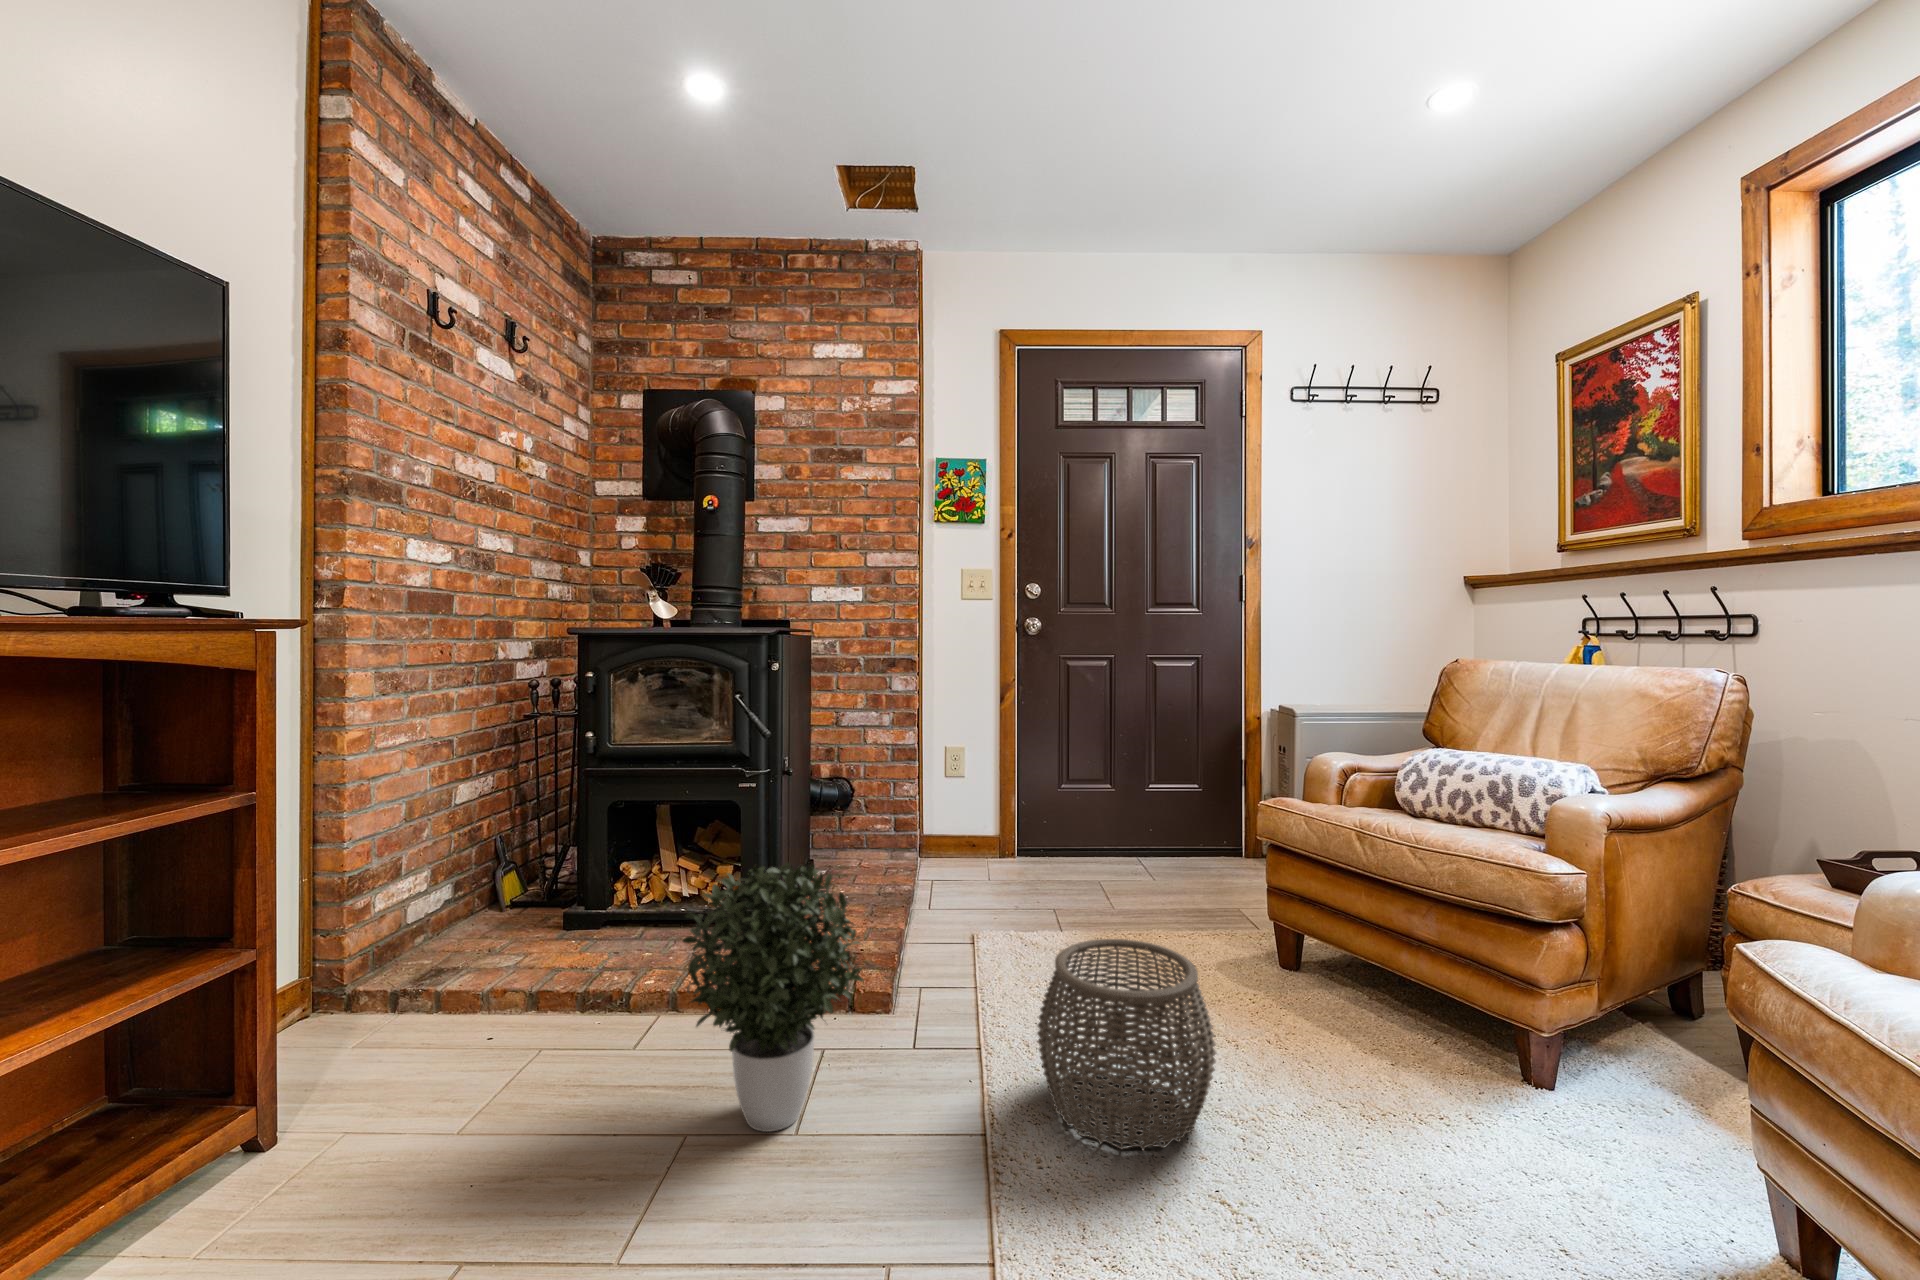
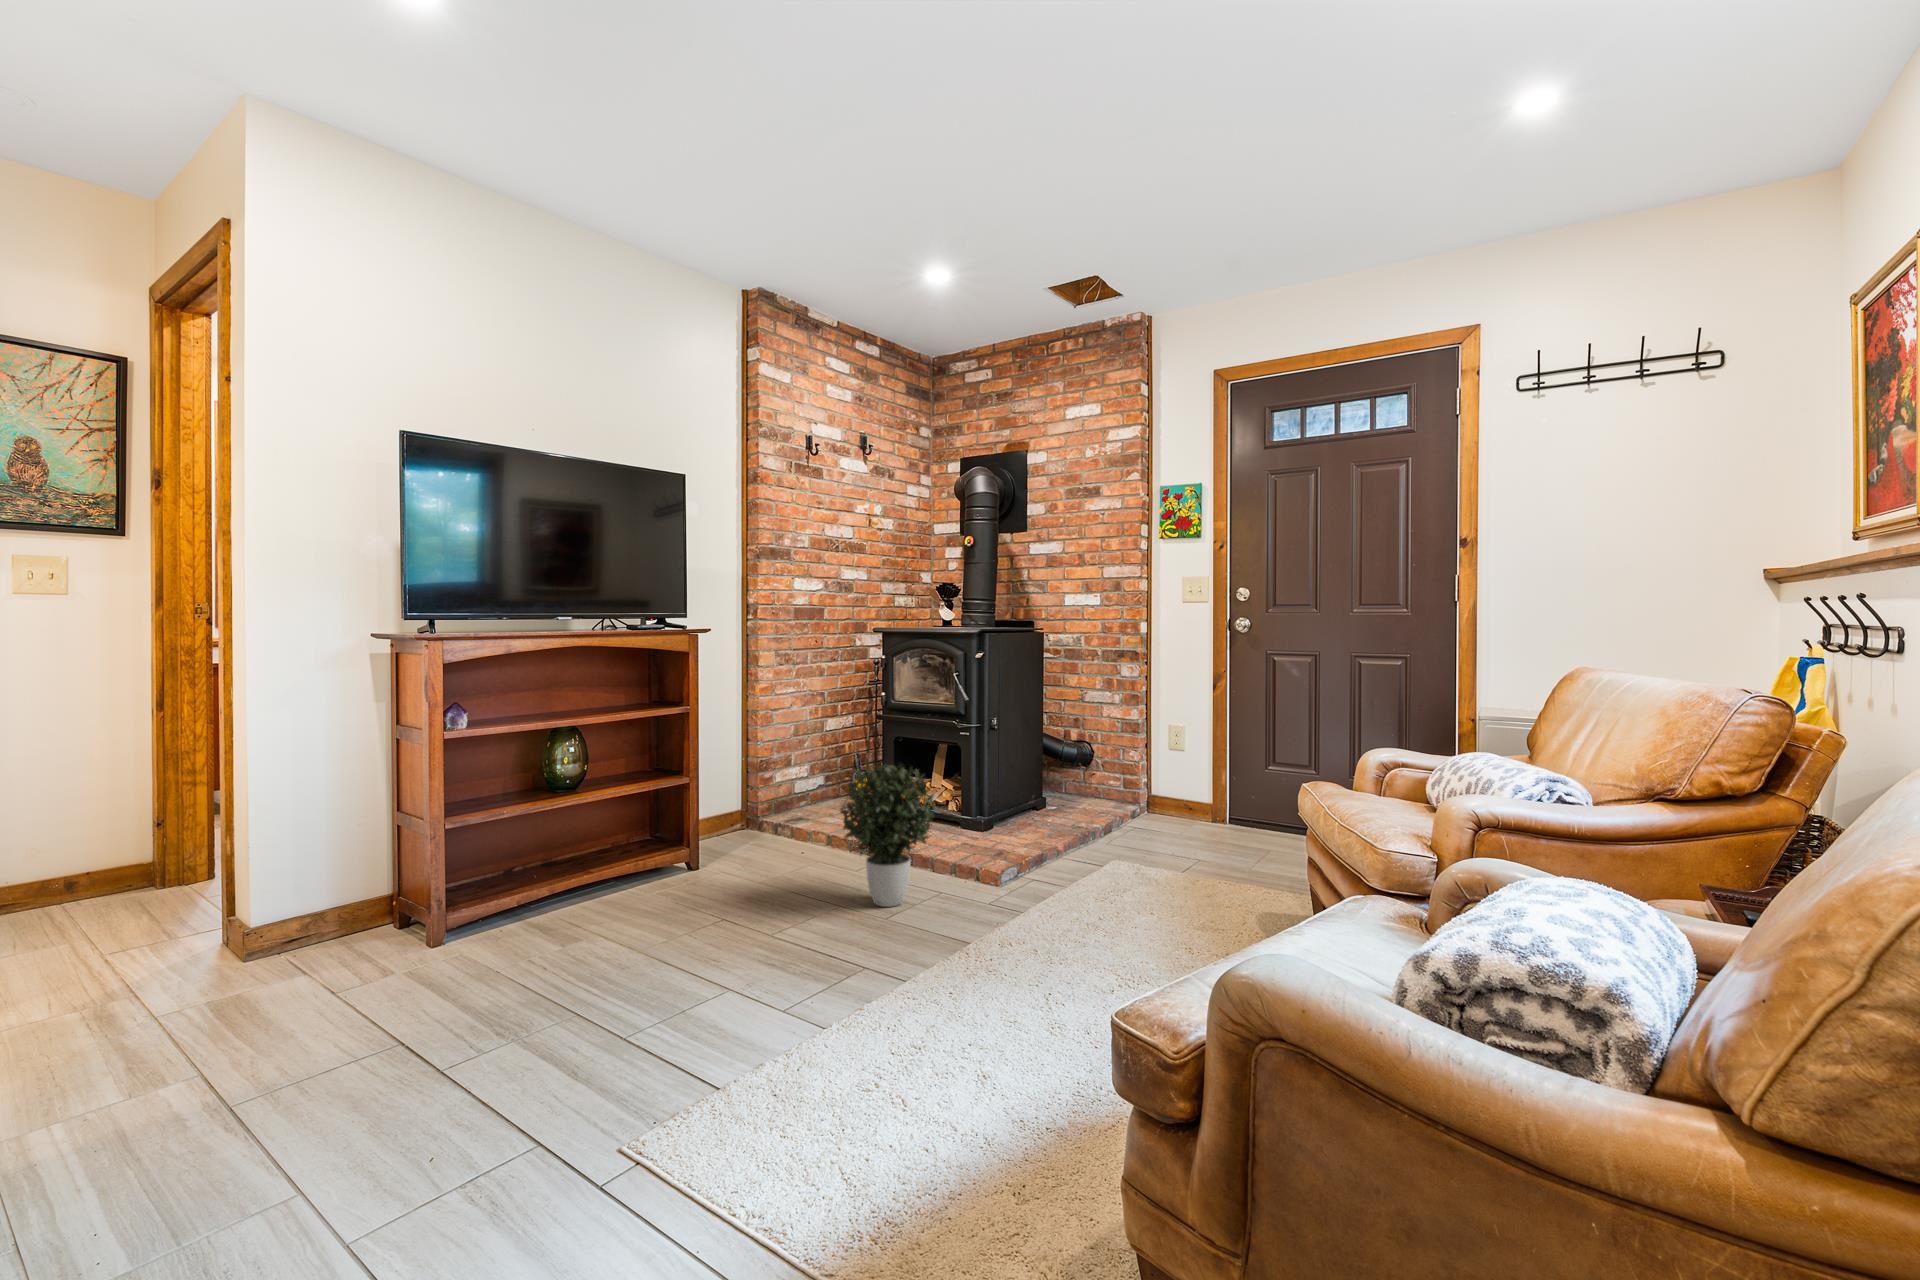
woven basket: present [1037,939,1216,1151] -> none [1012,839,1125,961]

